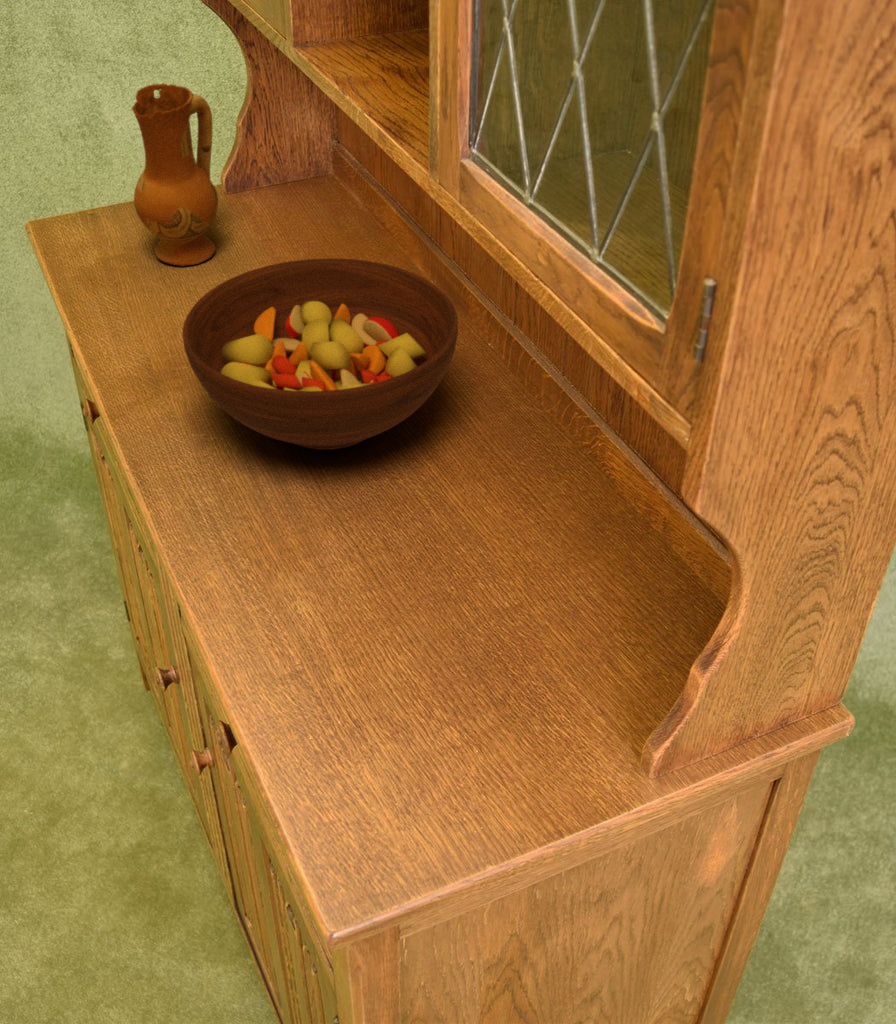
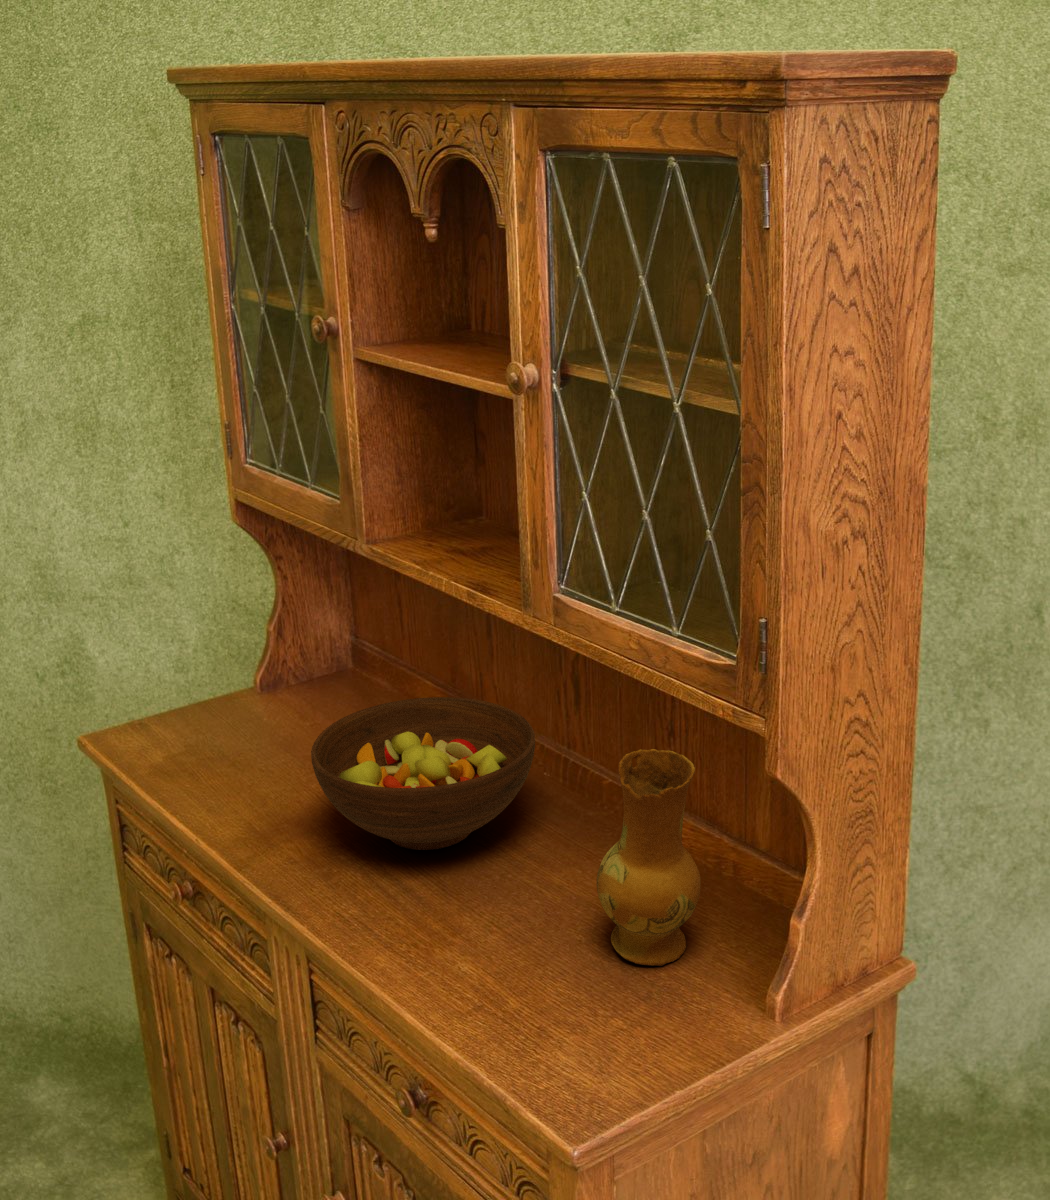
ceramic jug: present [132,83,218,266] -> present [597,749,701,966]

